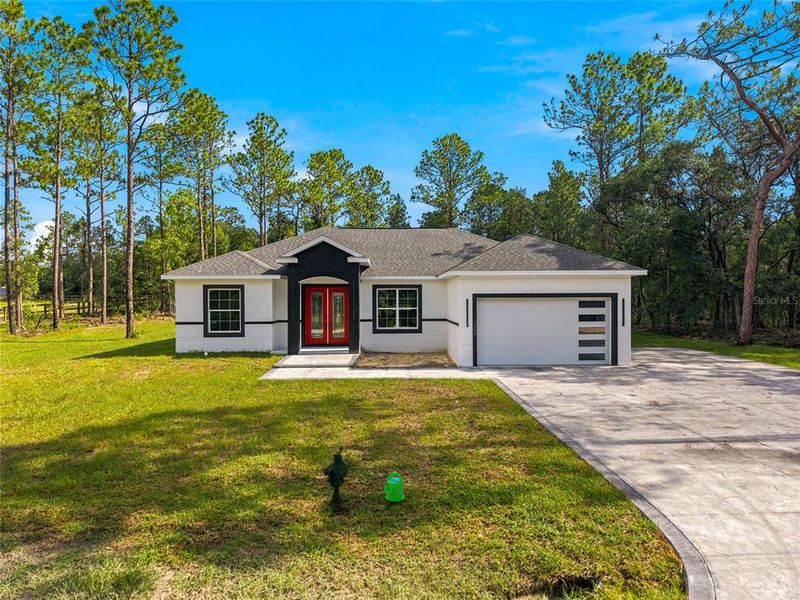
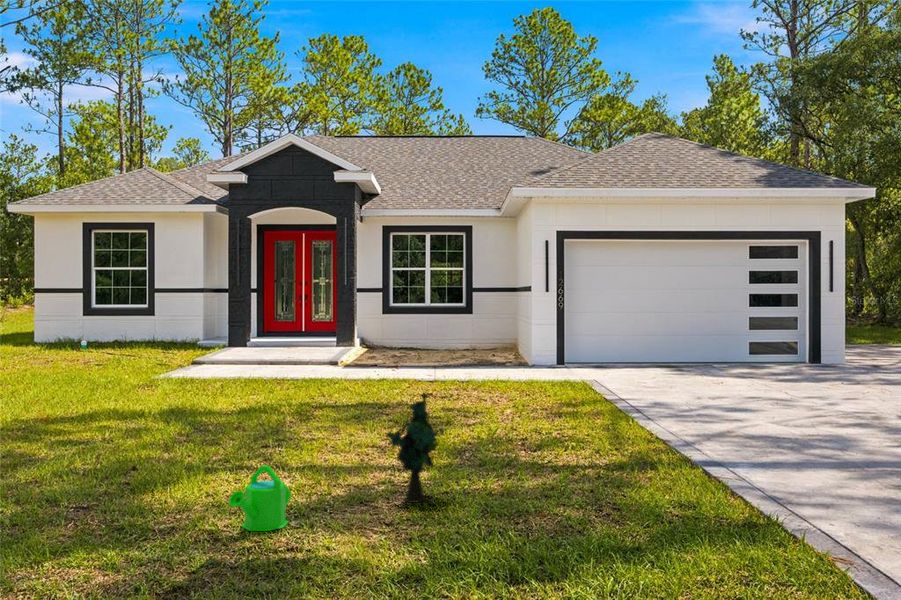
decorative plant: present [321,448,351,503] -> present [386,393,444,503]

